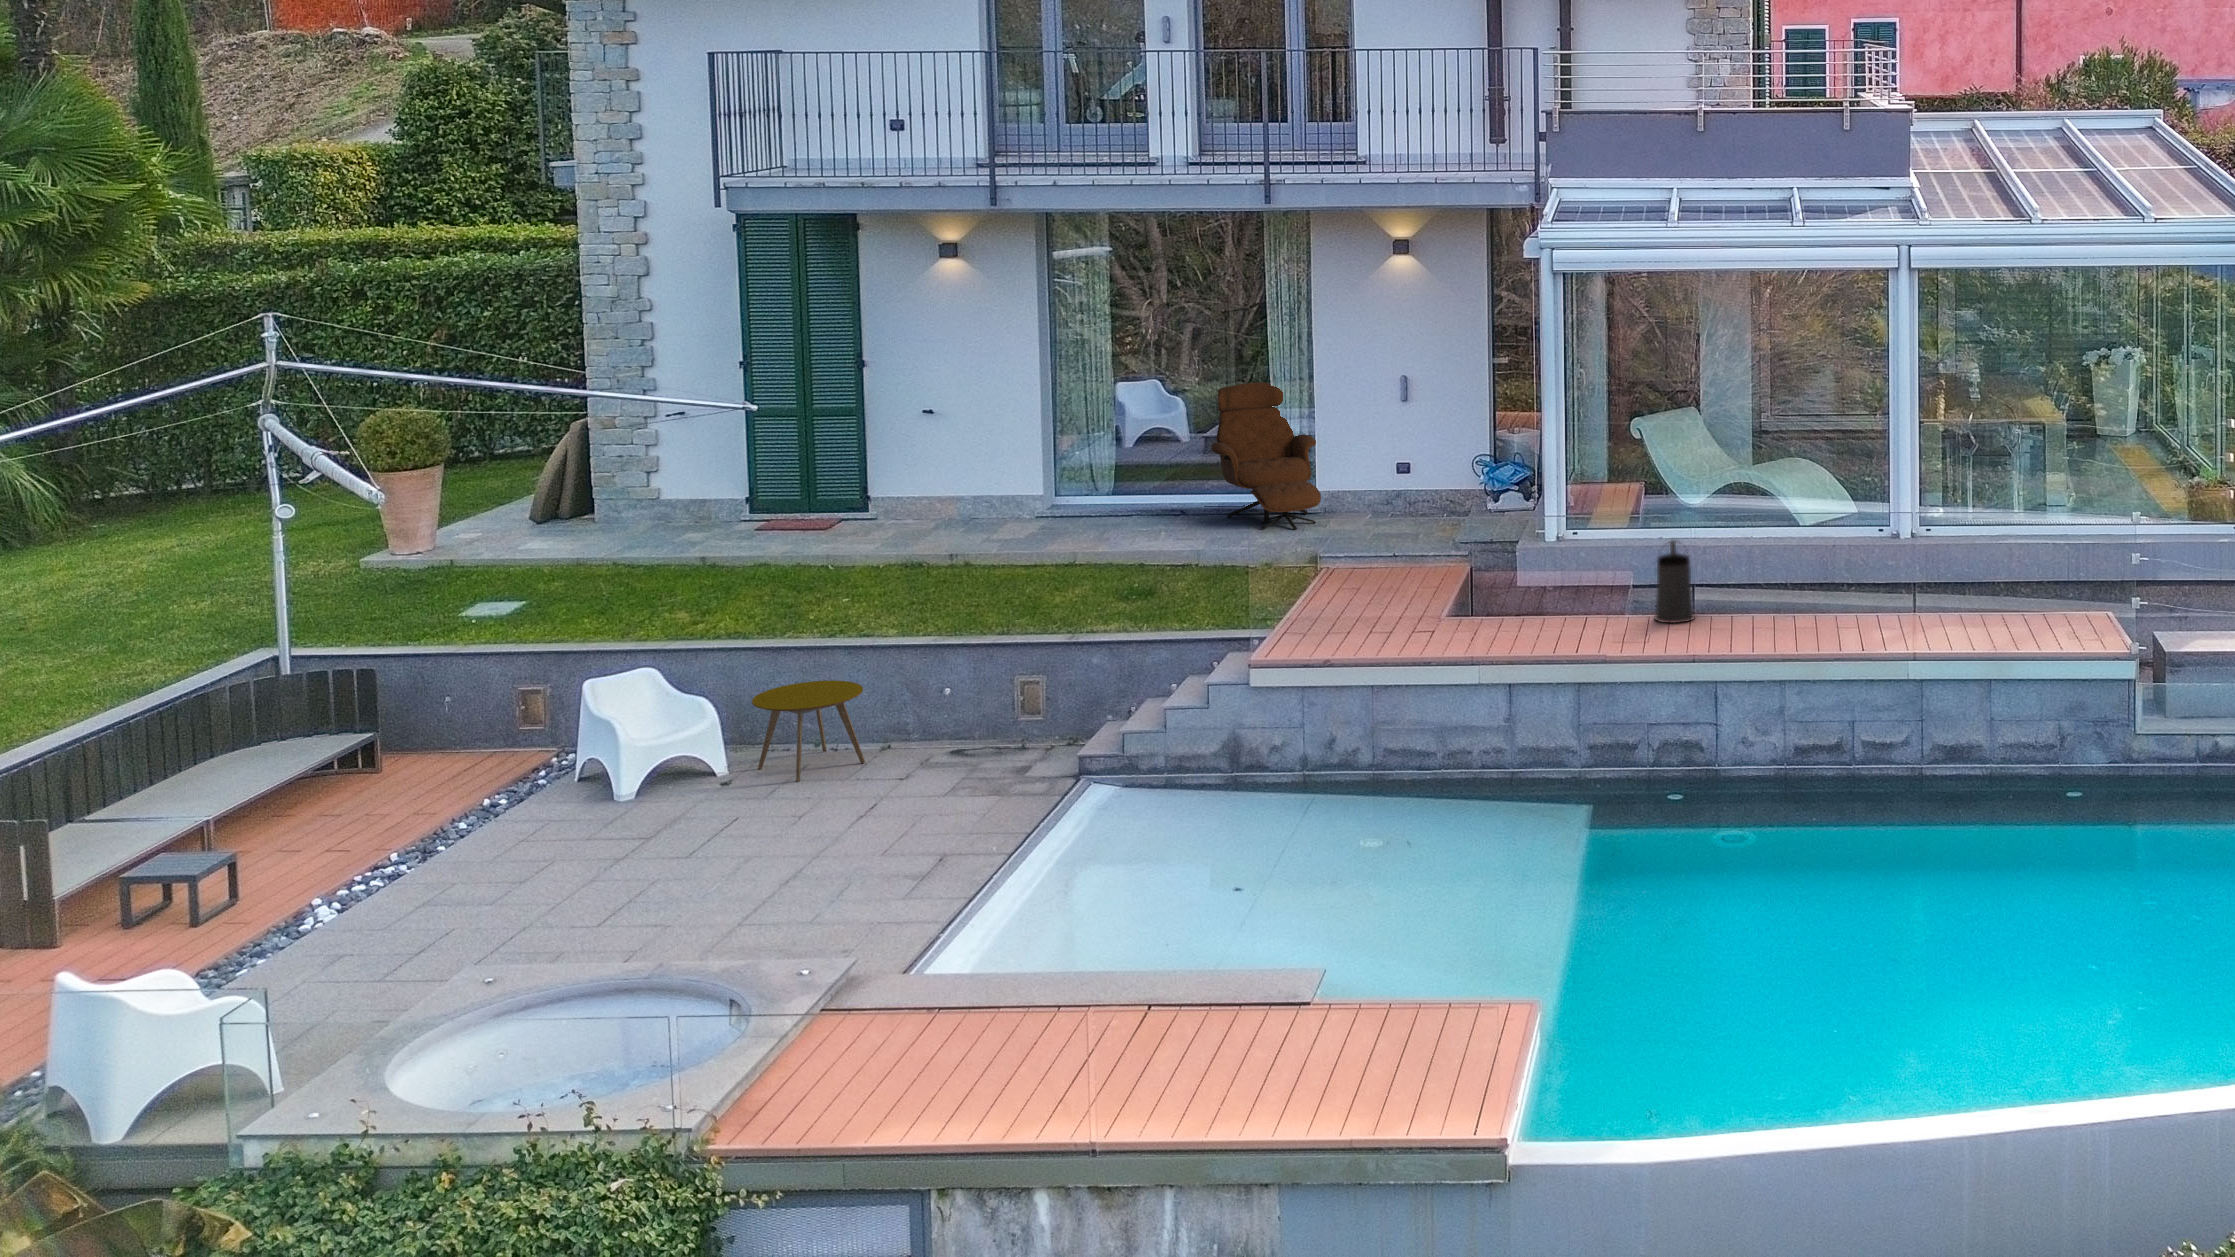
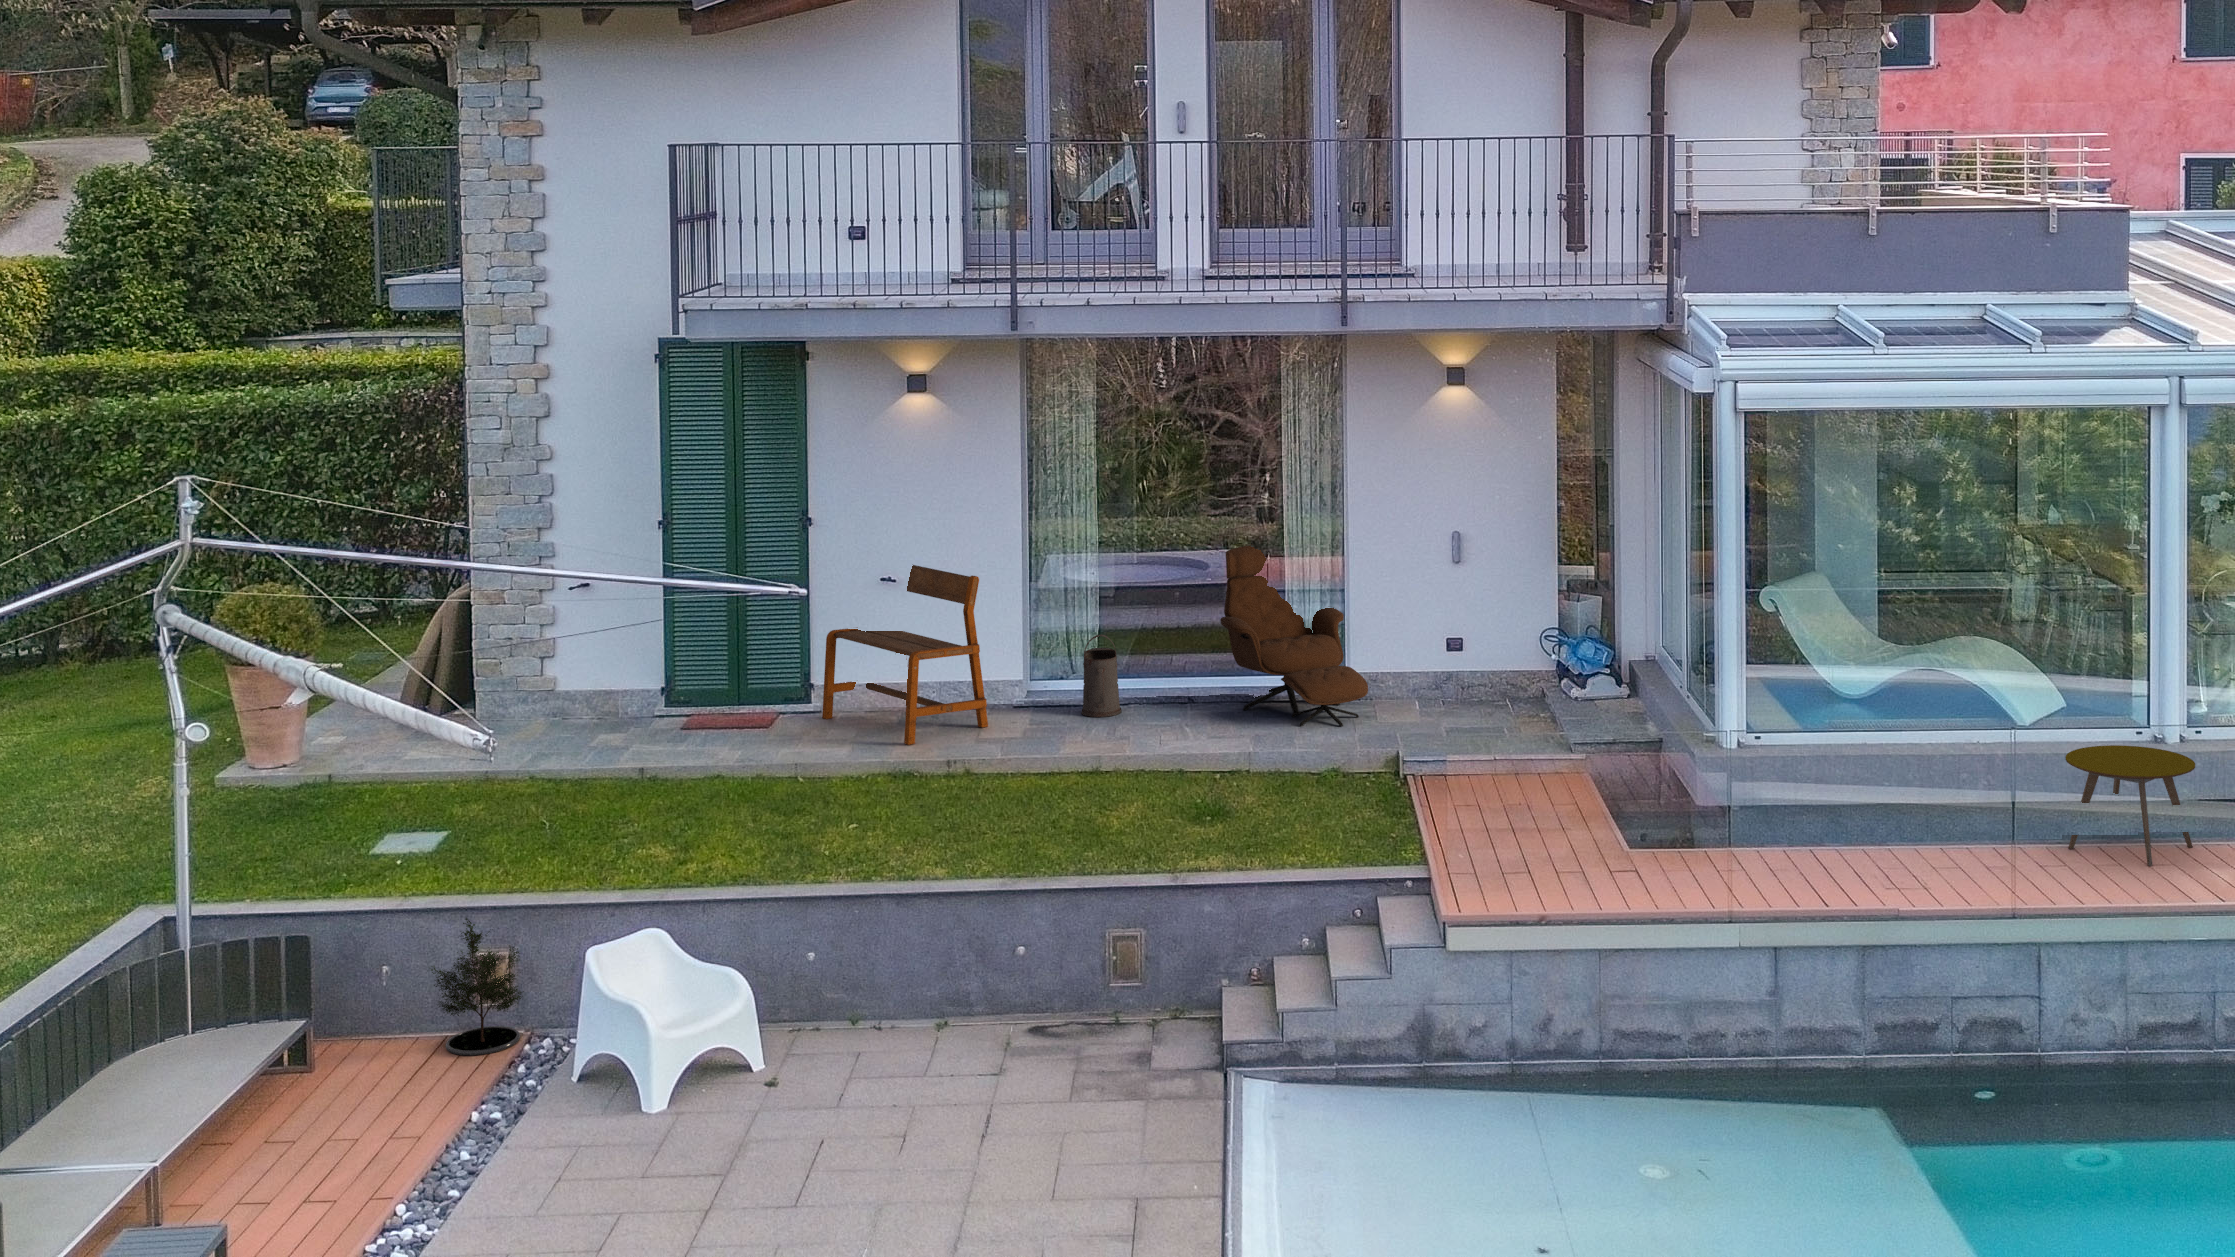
bench: none [880,395,1010,543] -> present [822,565,988,745]
watering can: present [1655,540,1694,623] -> present [1082,634,1121,717]
potted tree: none [464,663,547,770] -> present [431,918,524,1055]
side table: present [752,681,865,782] -> present [2065,745,2195,866]

